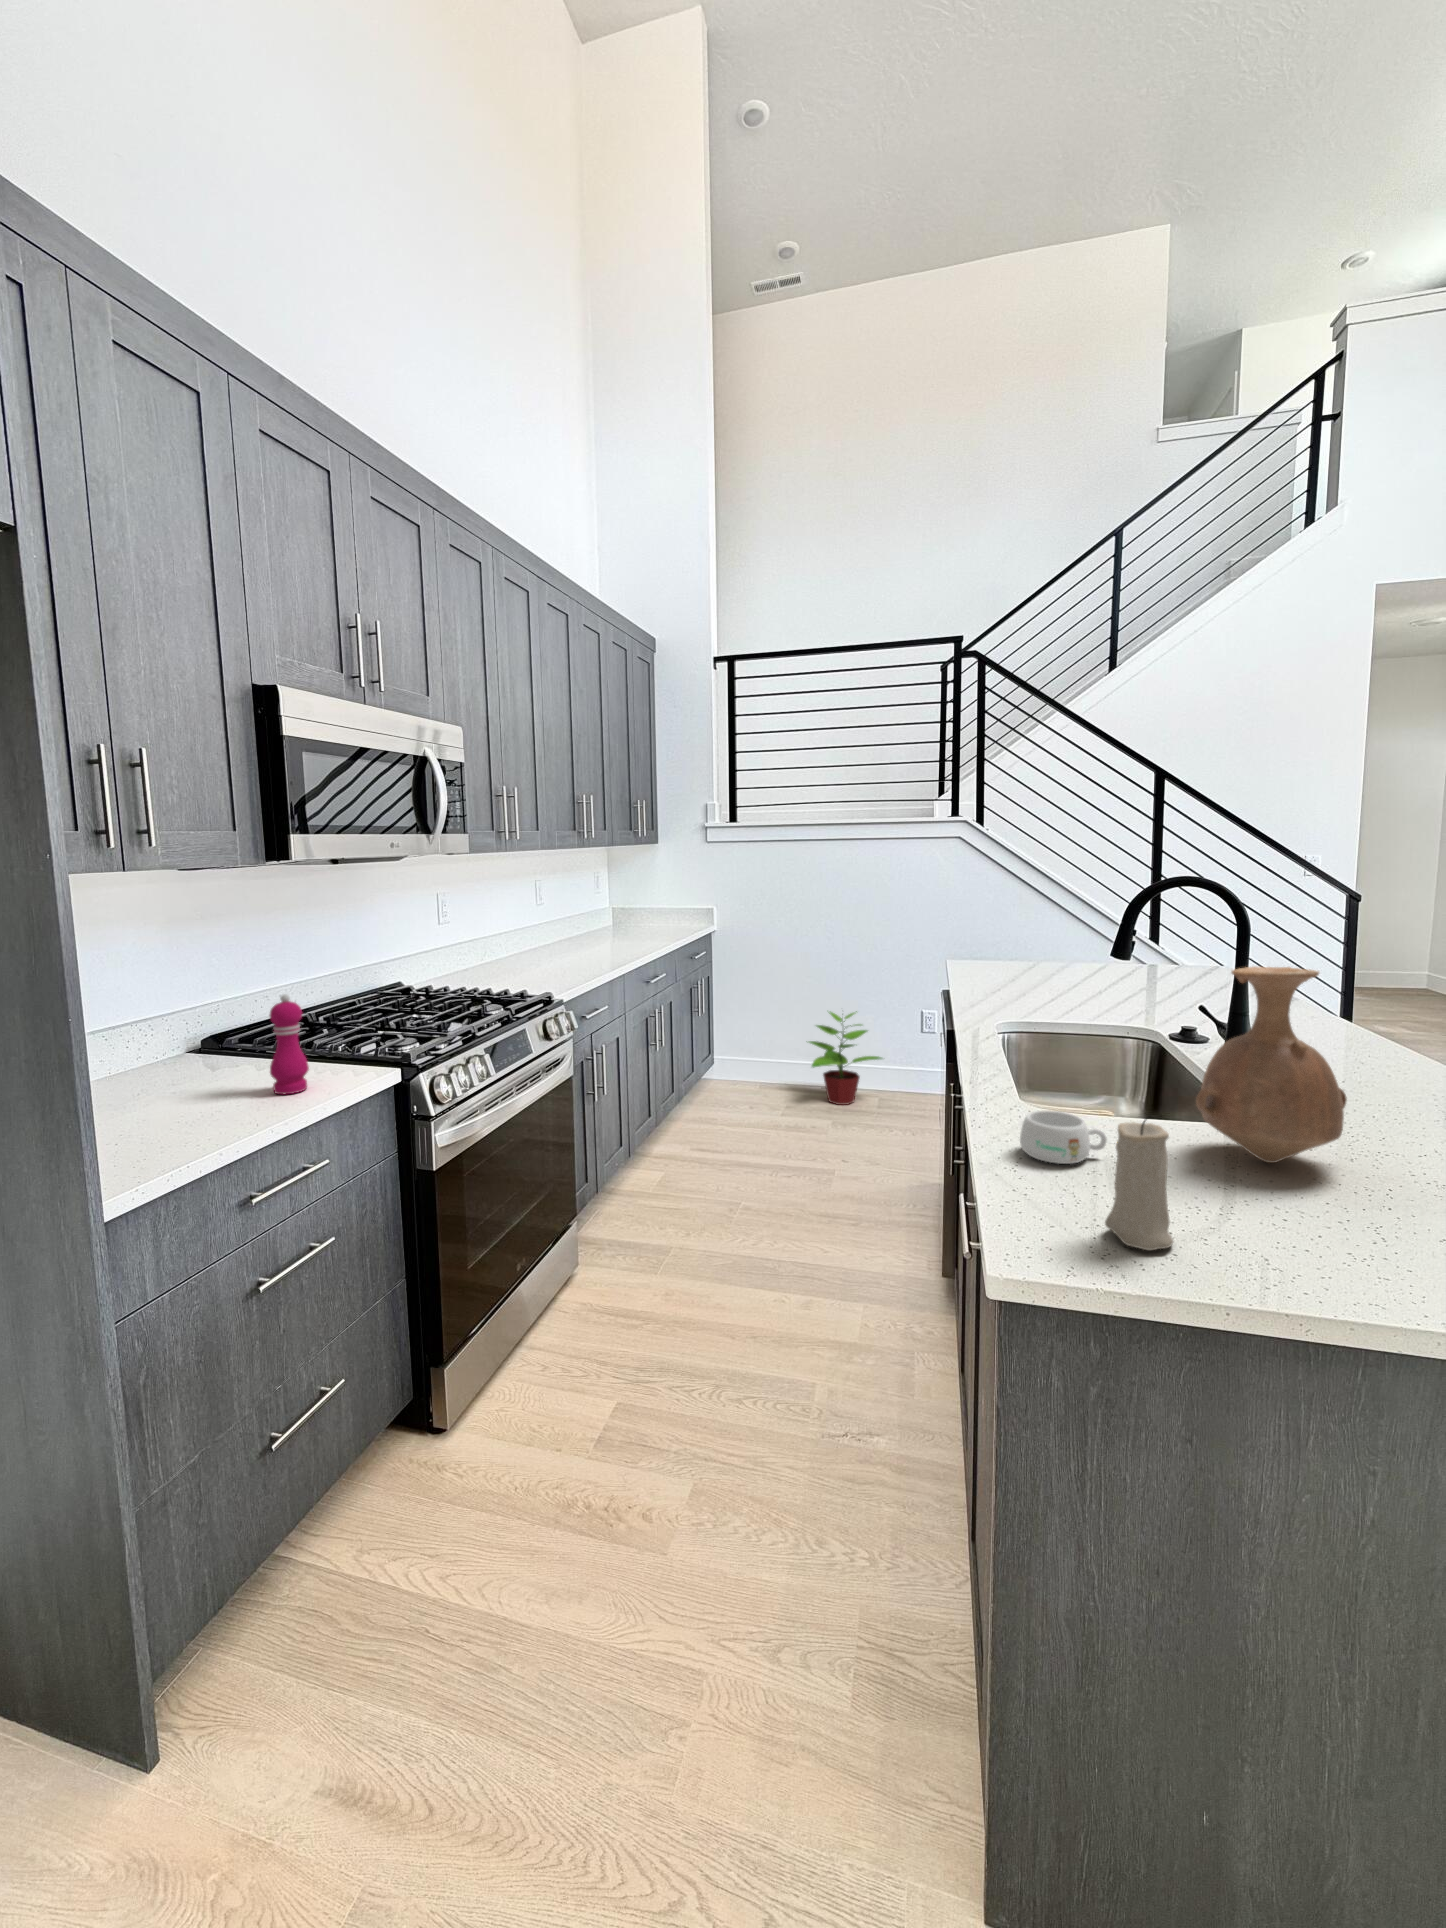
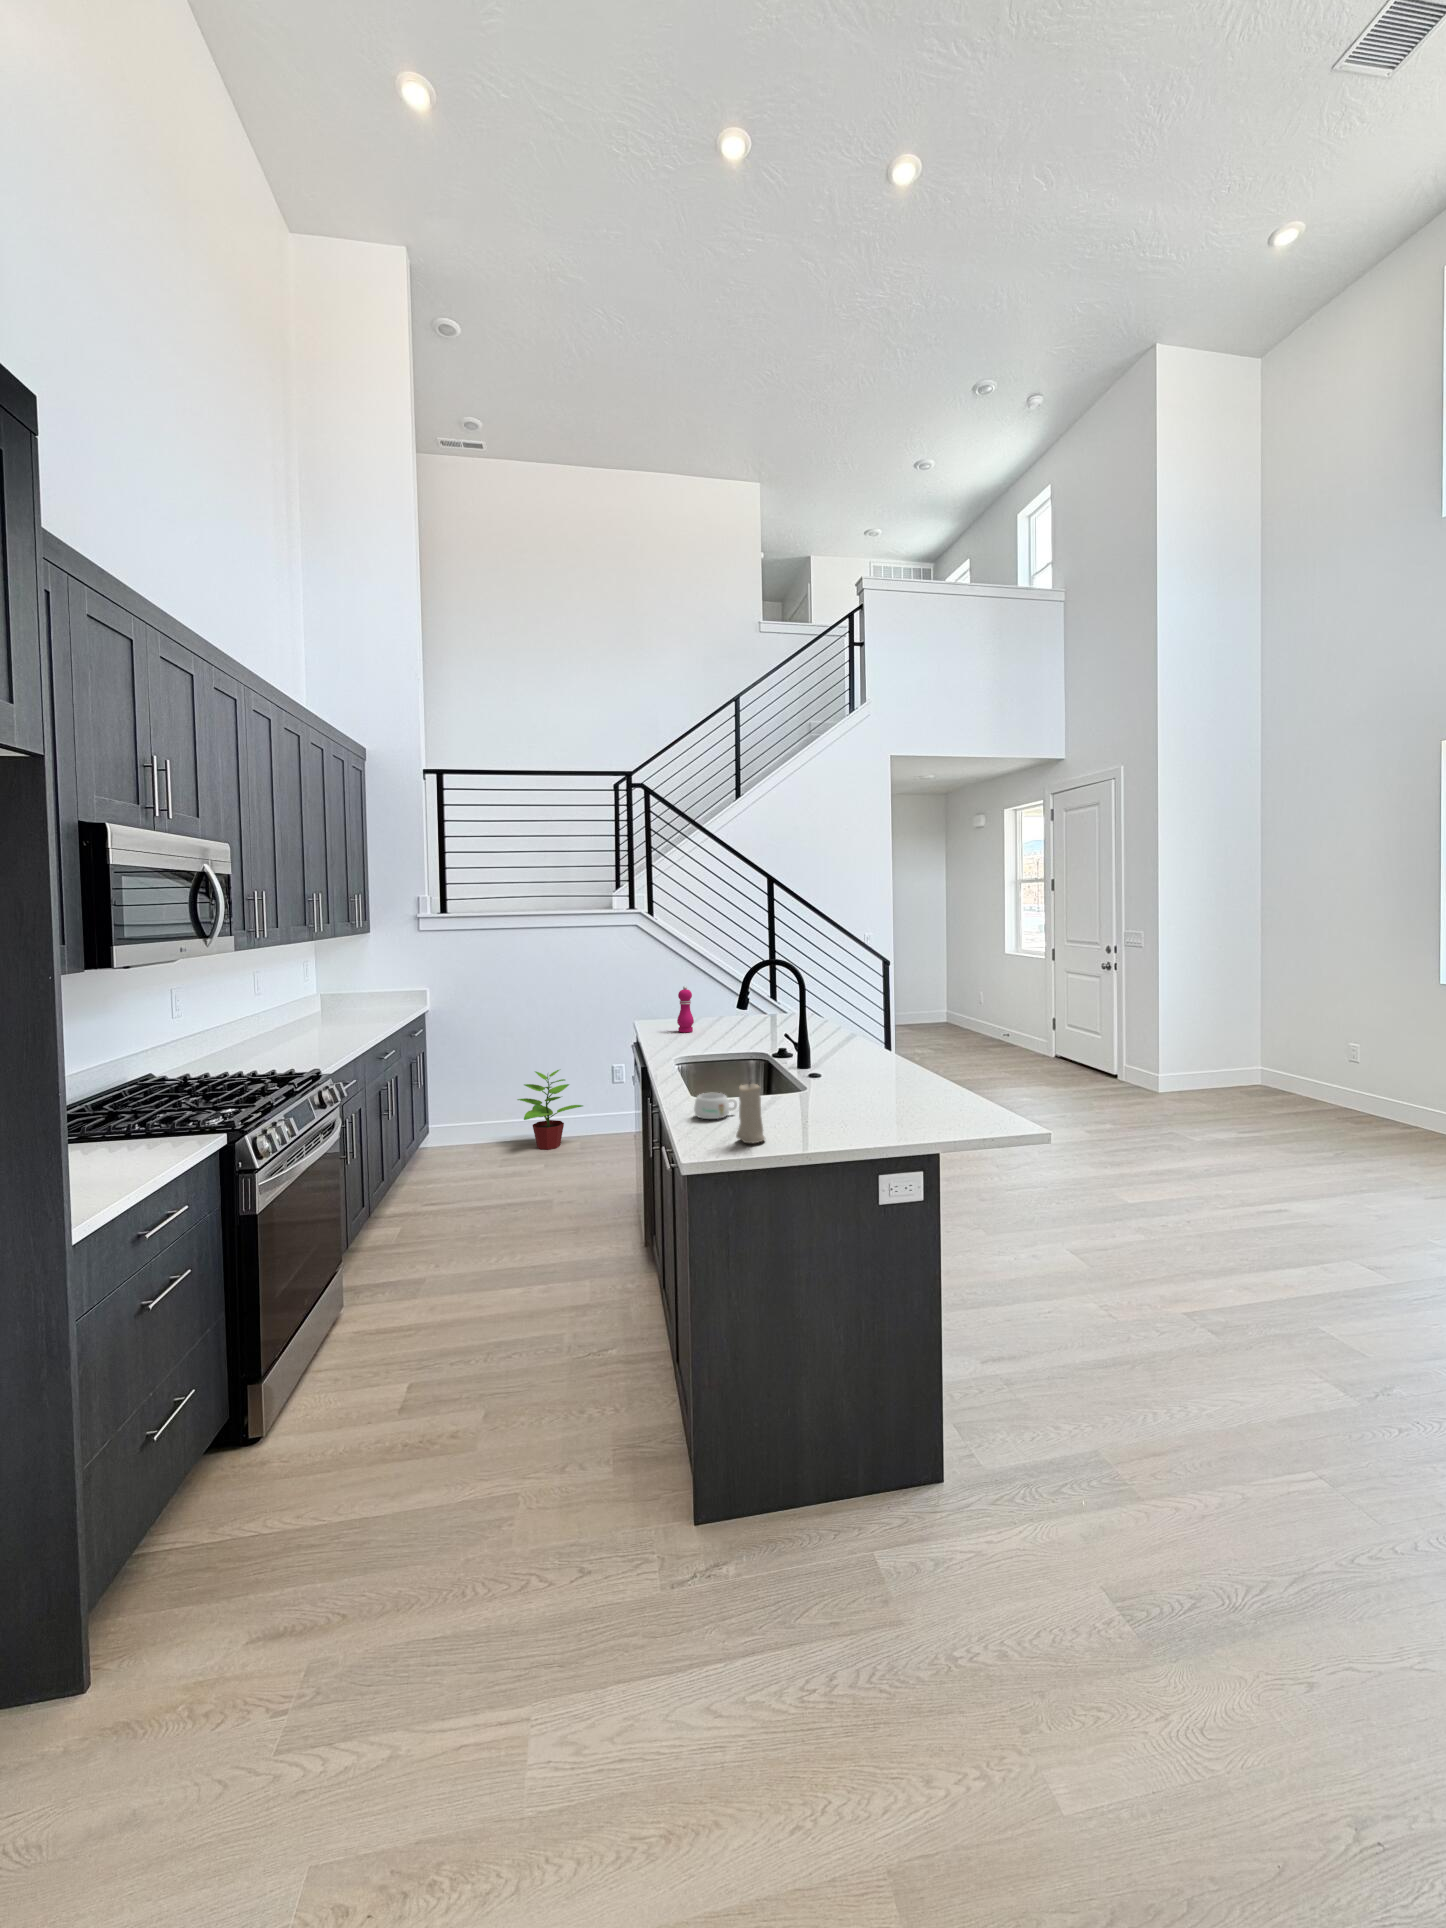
vase: present [1196,967,1347,1163] -> none [777,1006,842,1105]
pepper mill: present [270,994,309,1094] -> present [677,986,694,1032]

